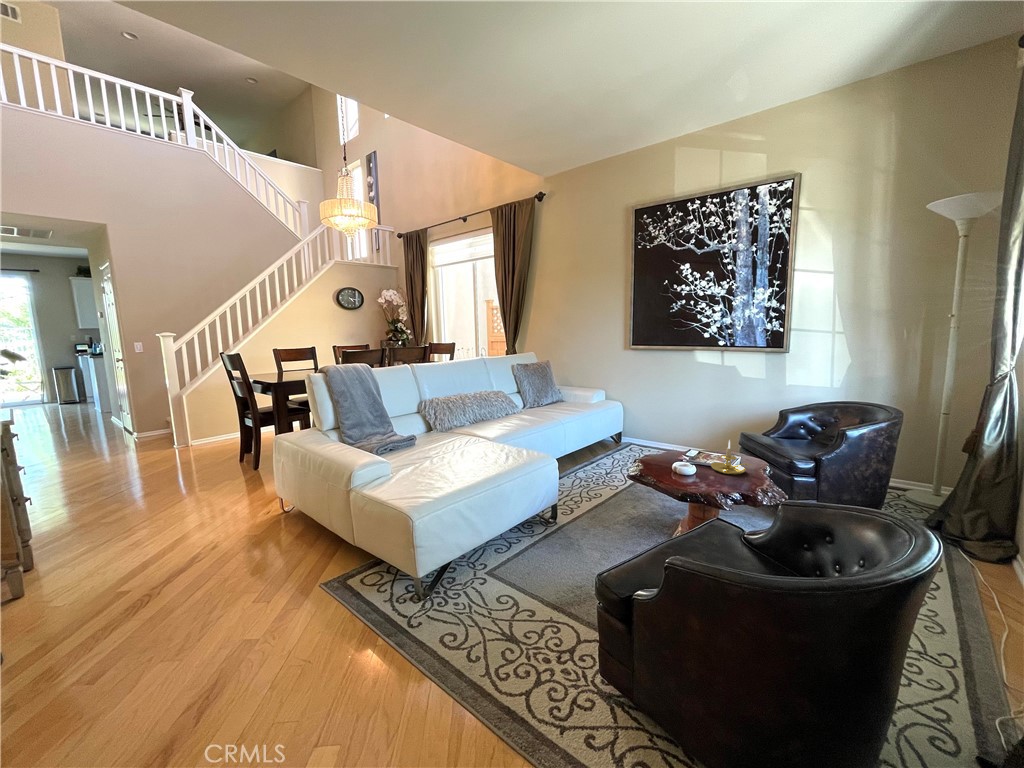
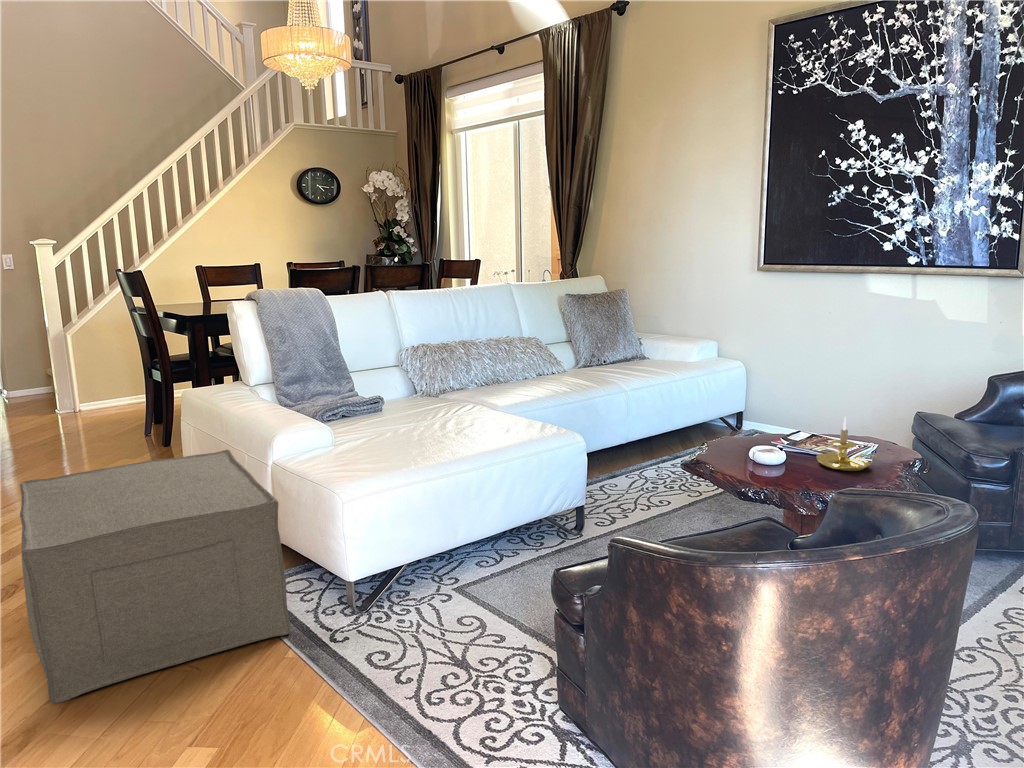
ottoman: none [148,481,375,724] -> present [20,450,291,703]

